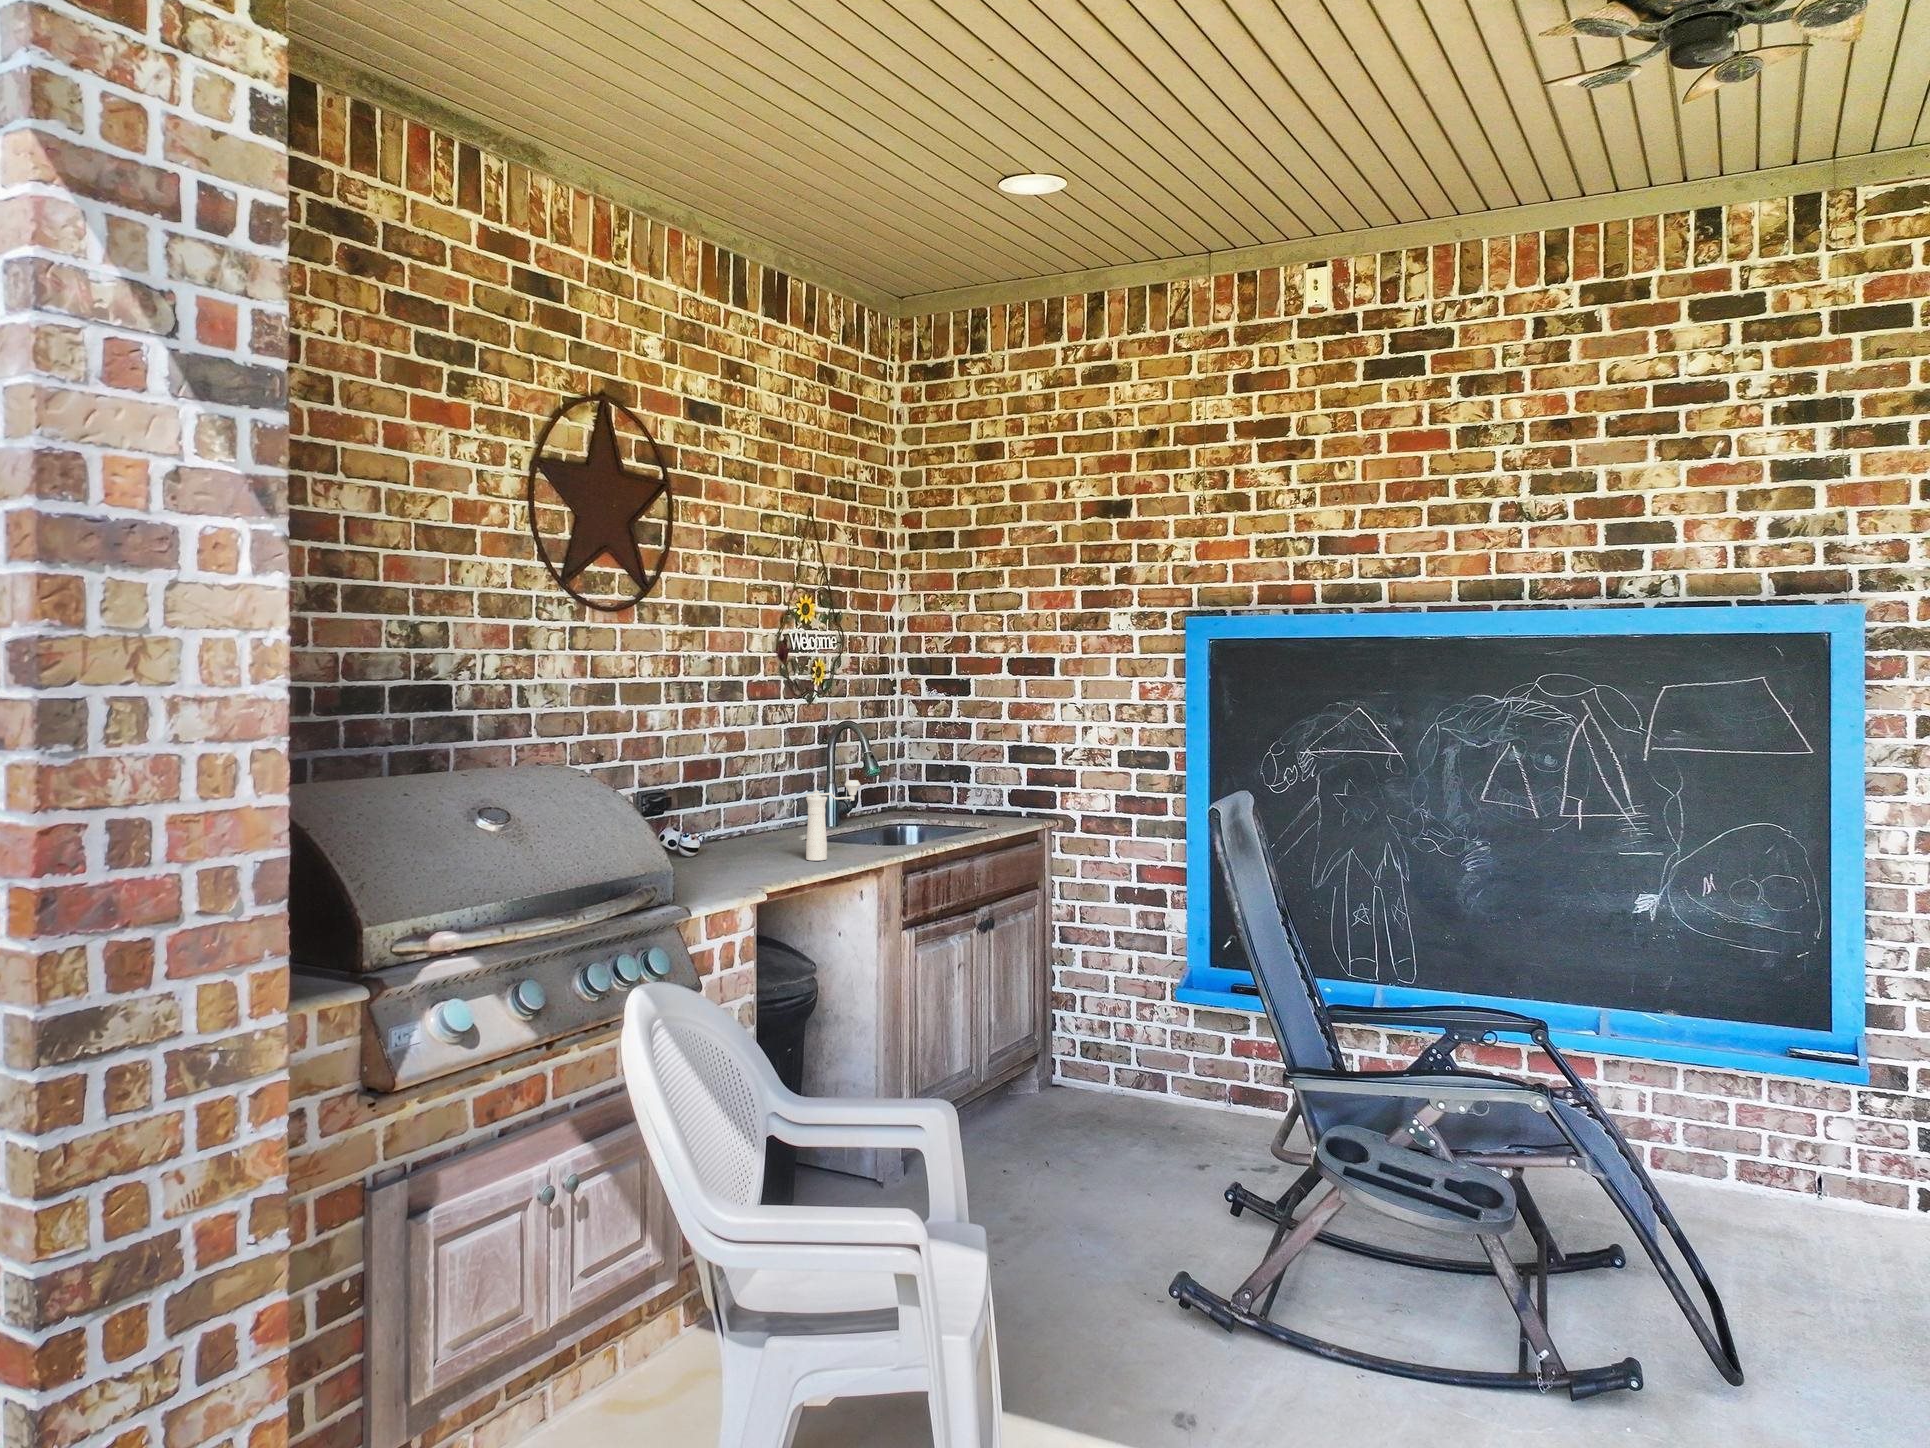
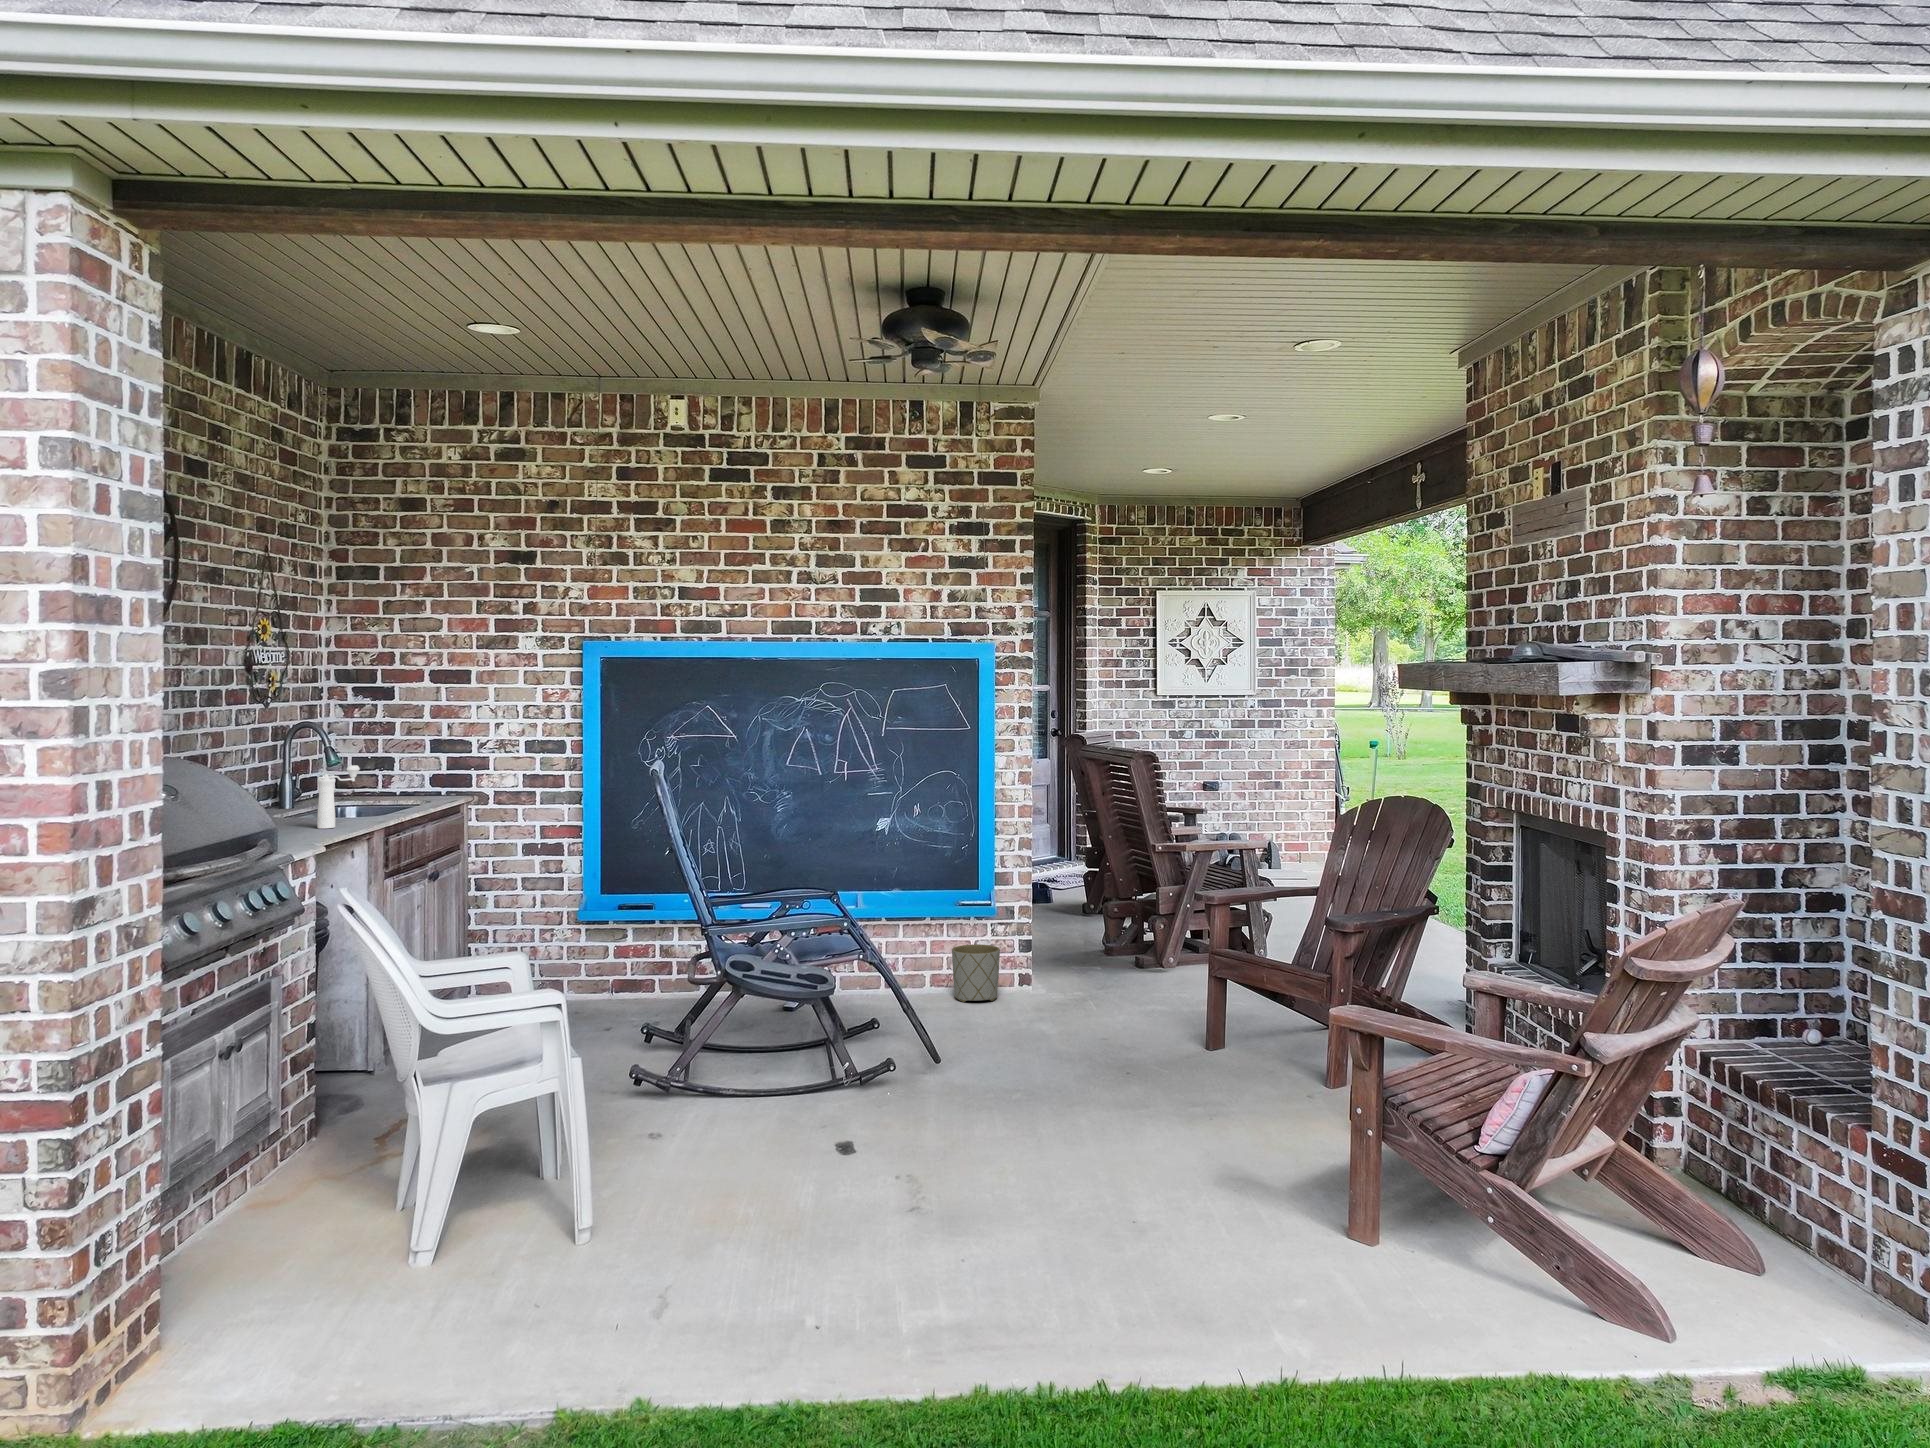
planter: none [1776,1124,1875,1236] -> present [952,944,1000,1002]

